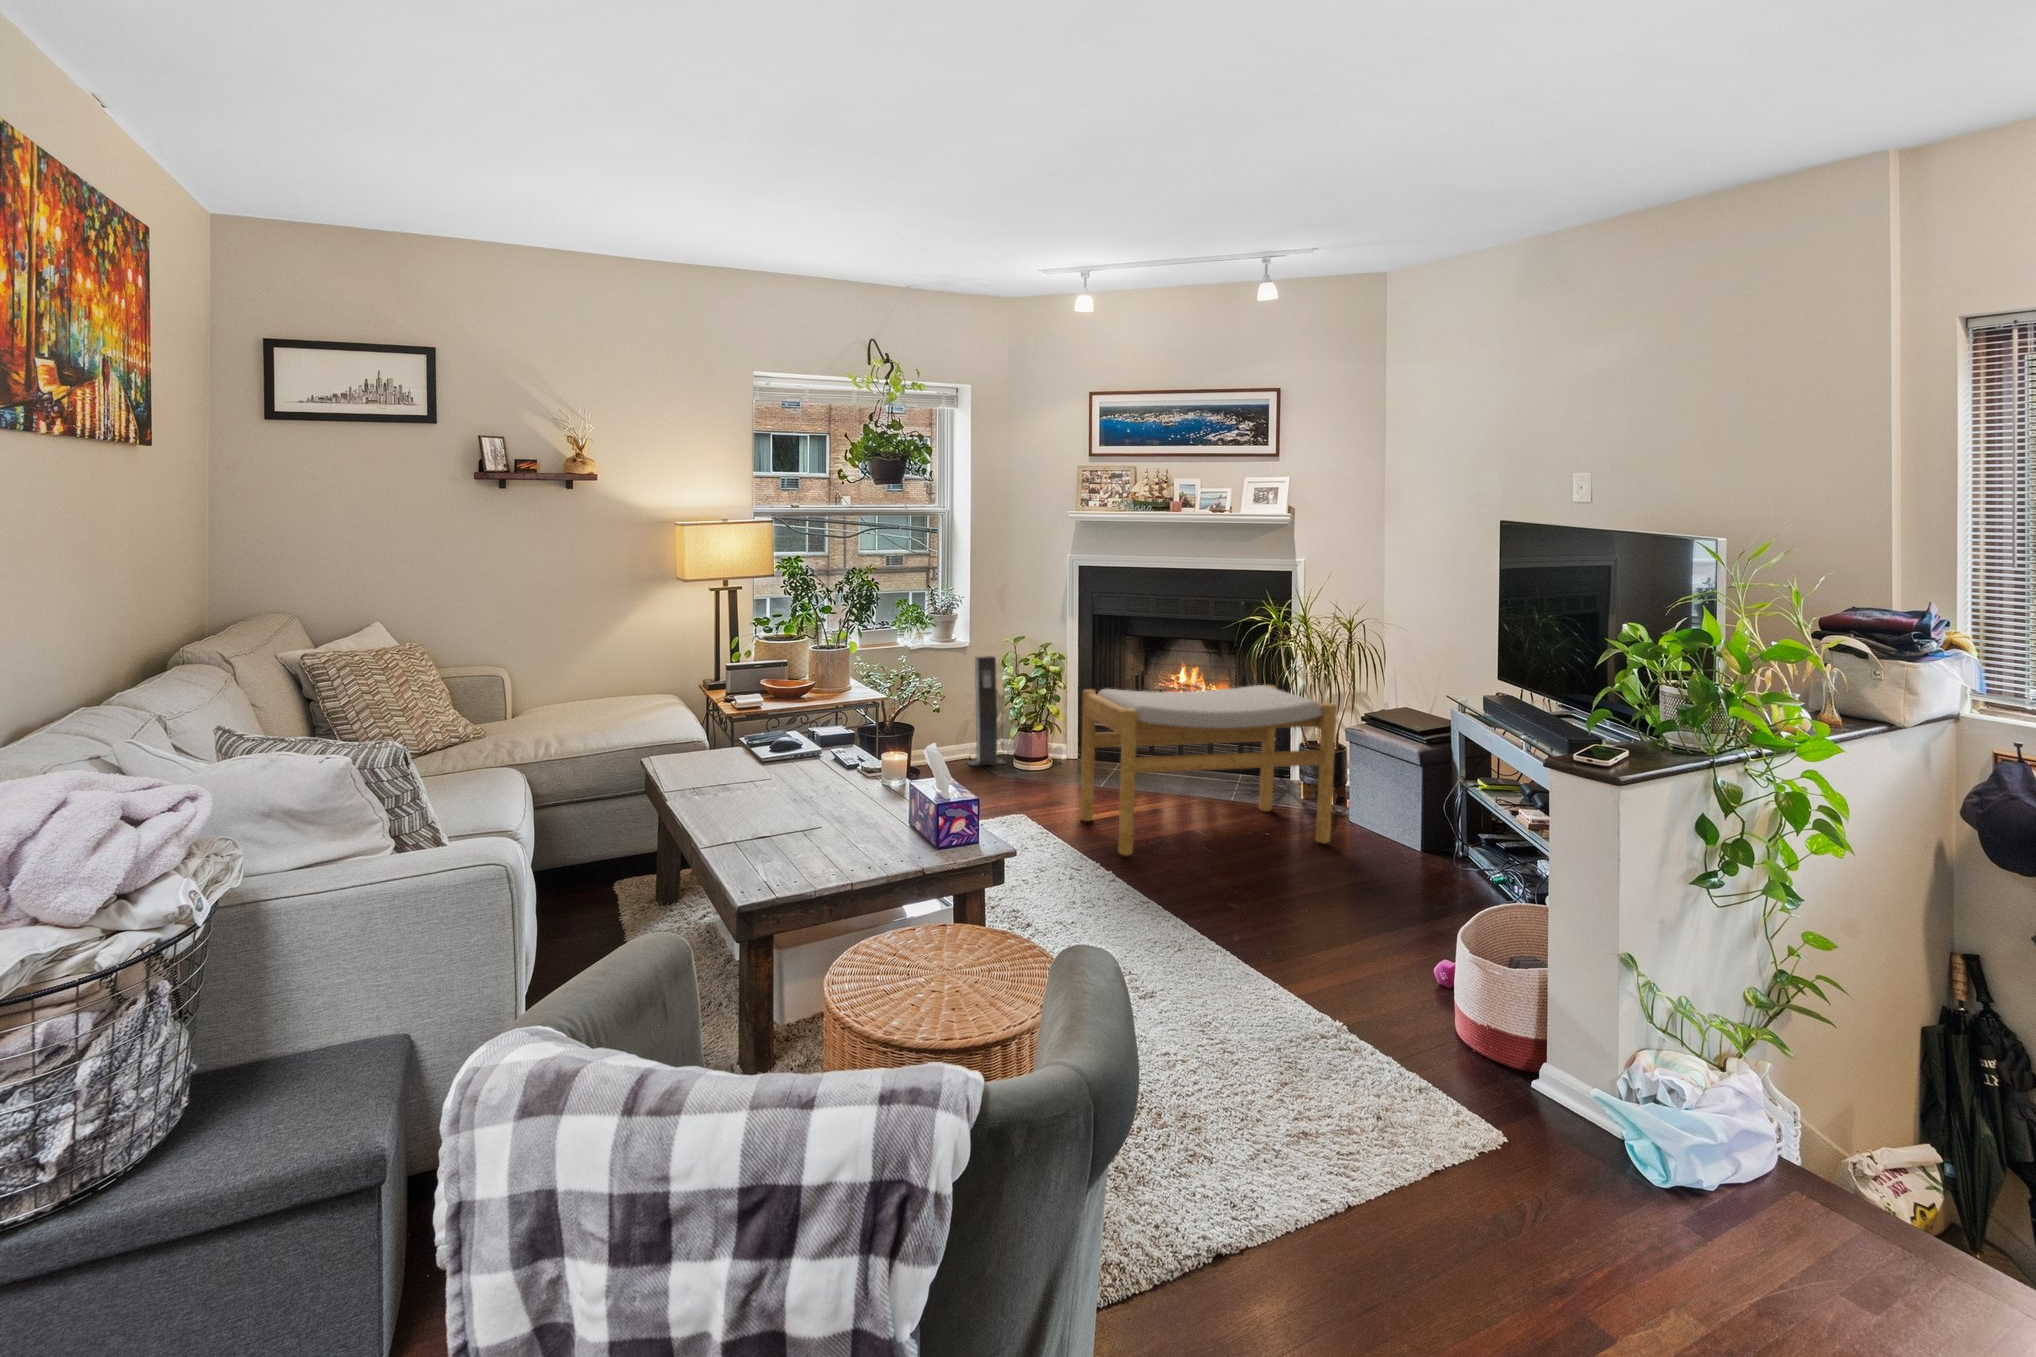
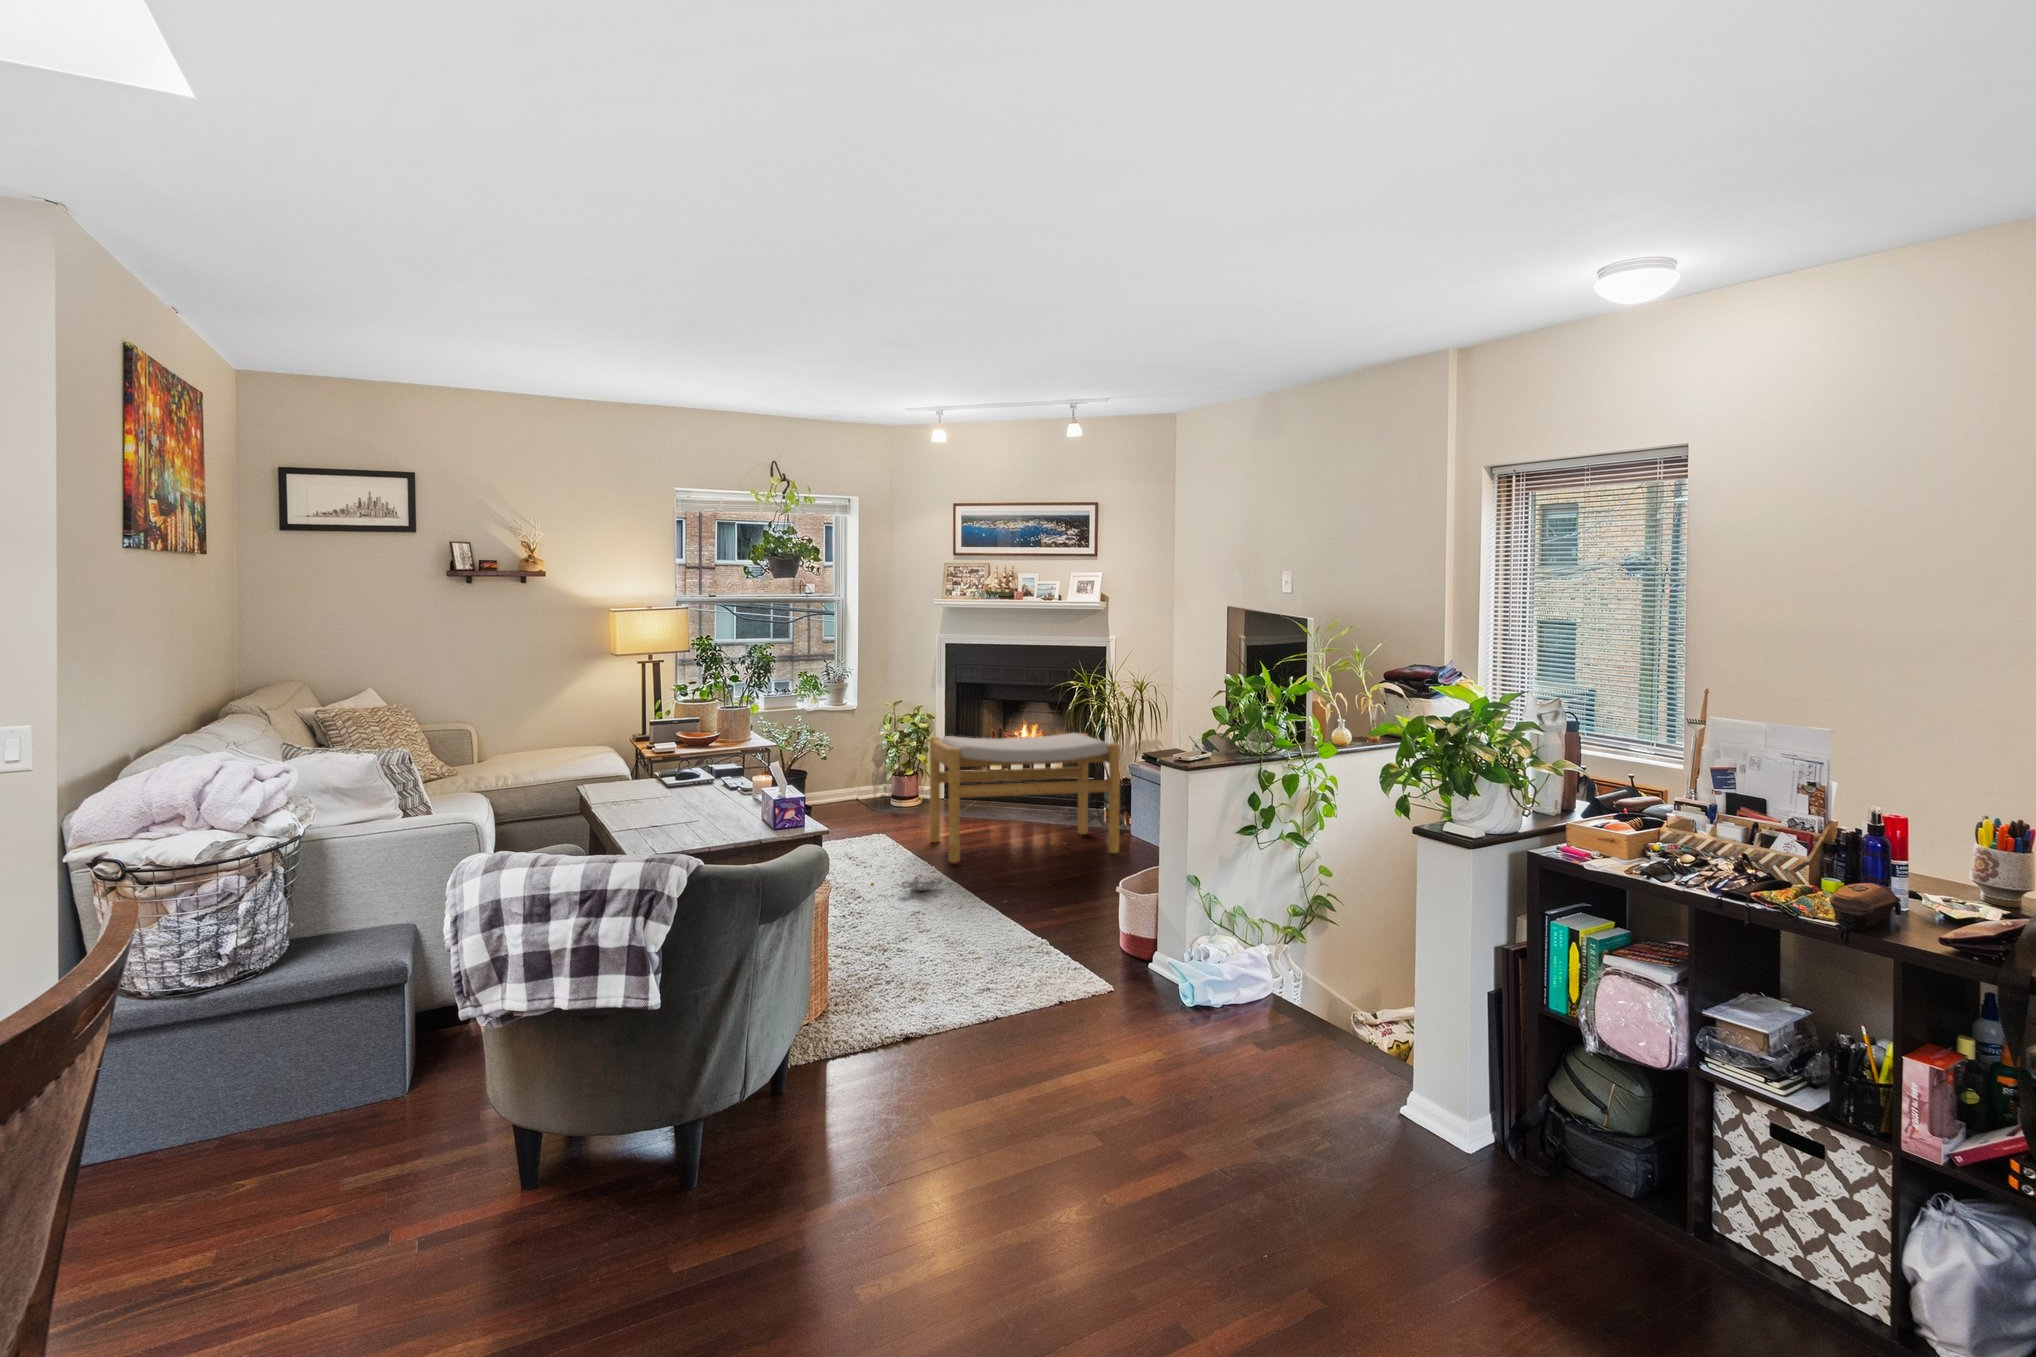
speaker: present [966,656,1006,766] -> none [852,717,887,808]
plush toy: none [1030,880,1129,903] -> present [871,873,943,891]

